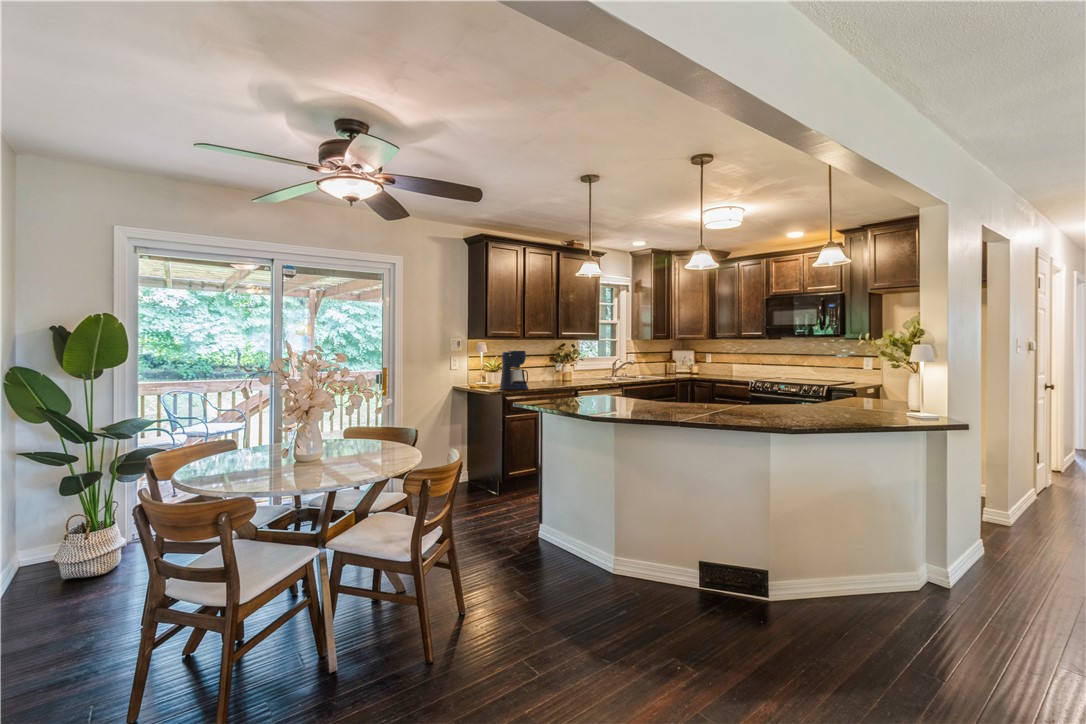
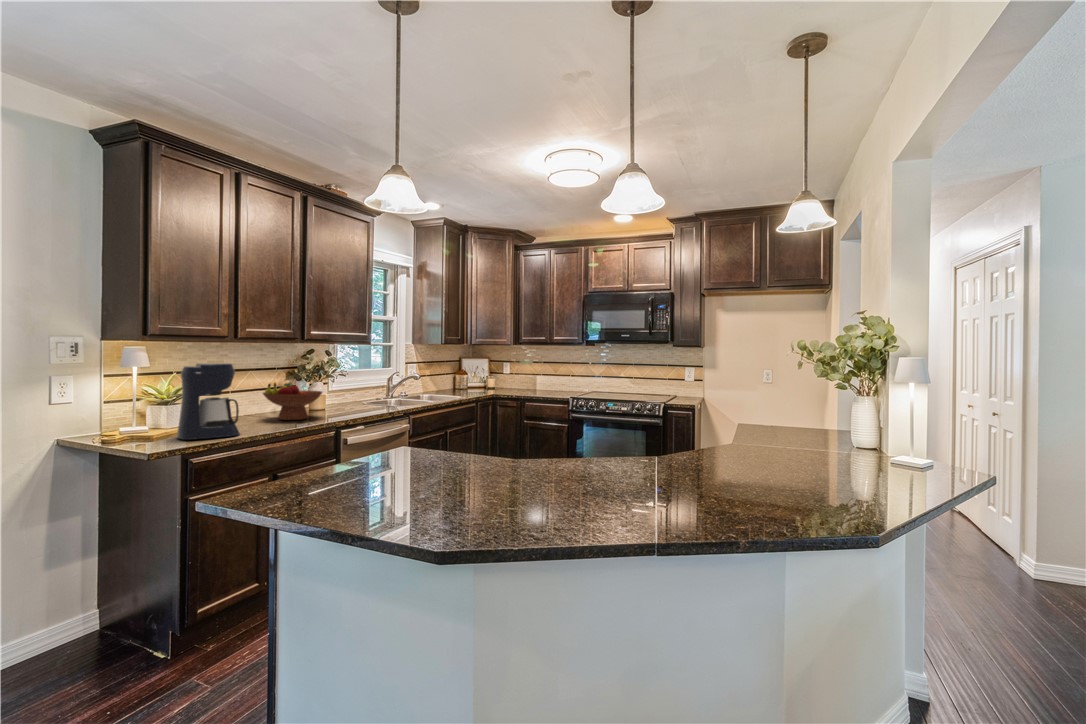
fruit bowl: none [538,363,571,385] -> present [263,383,322,420]

